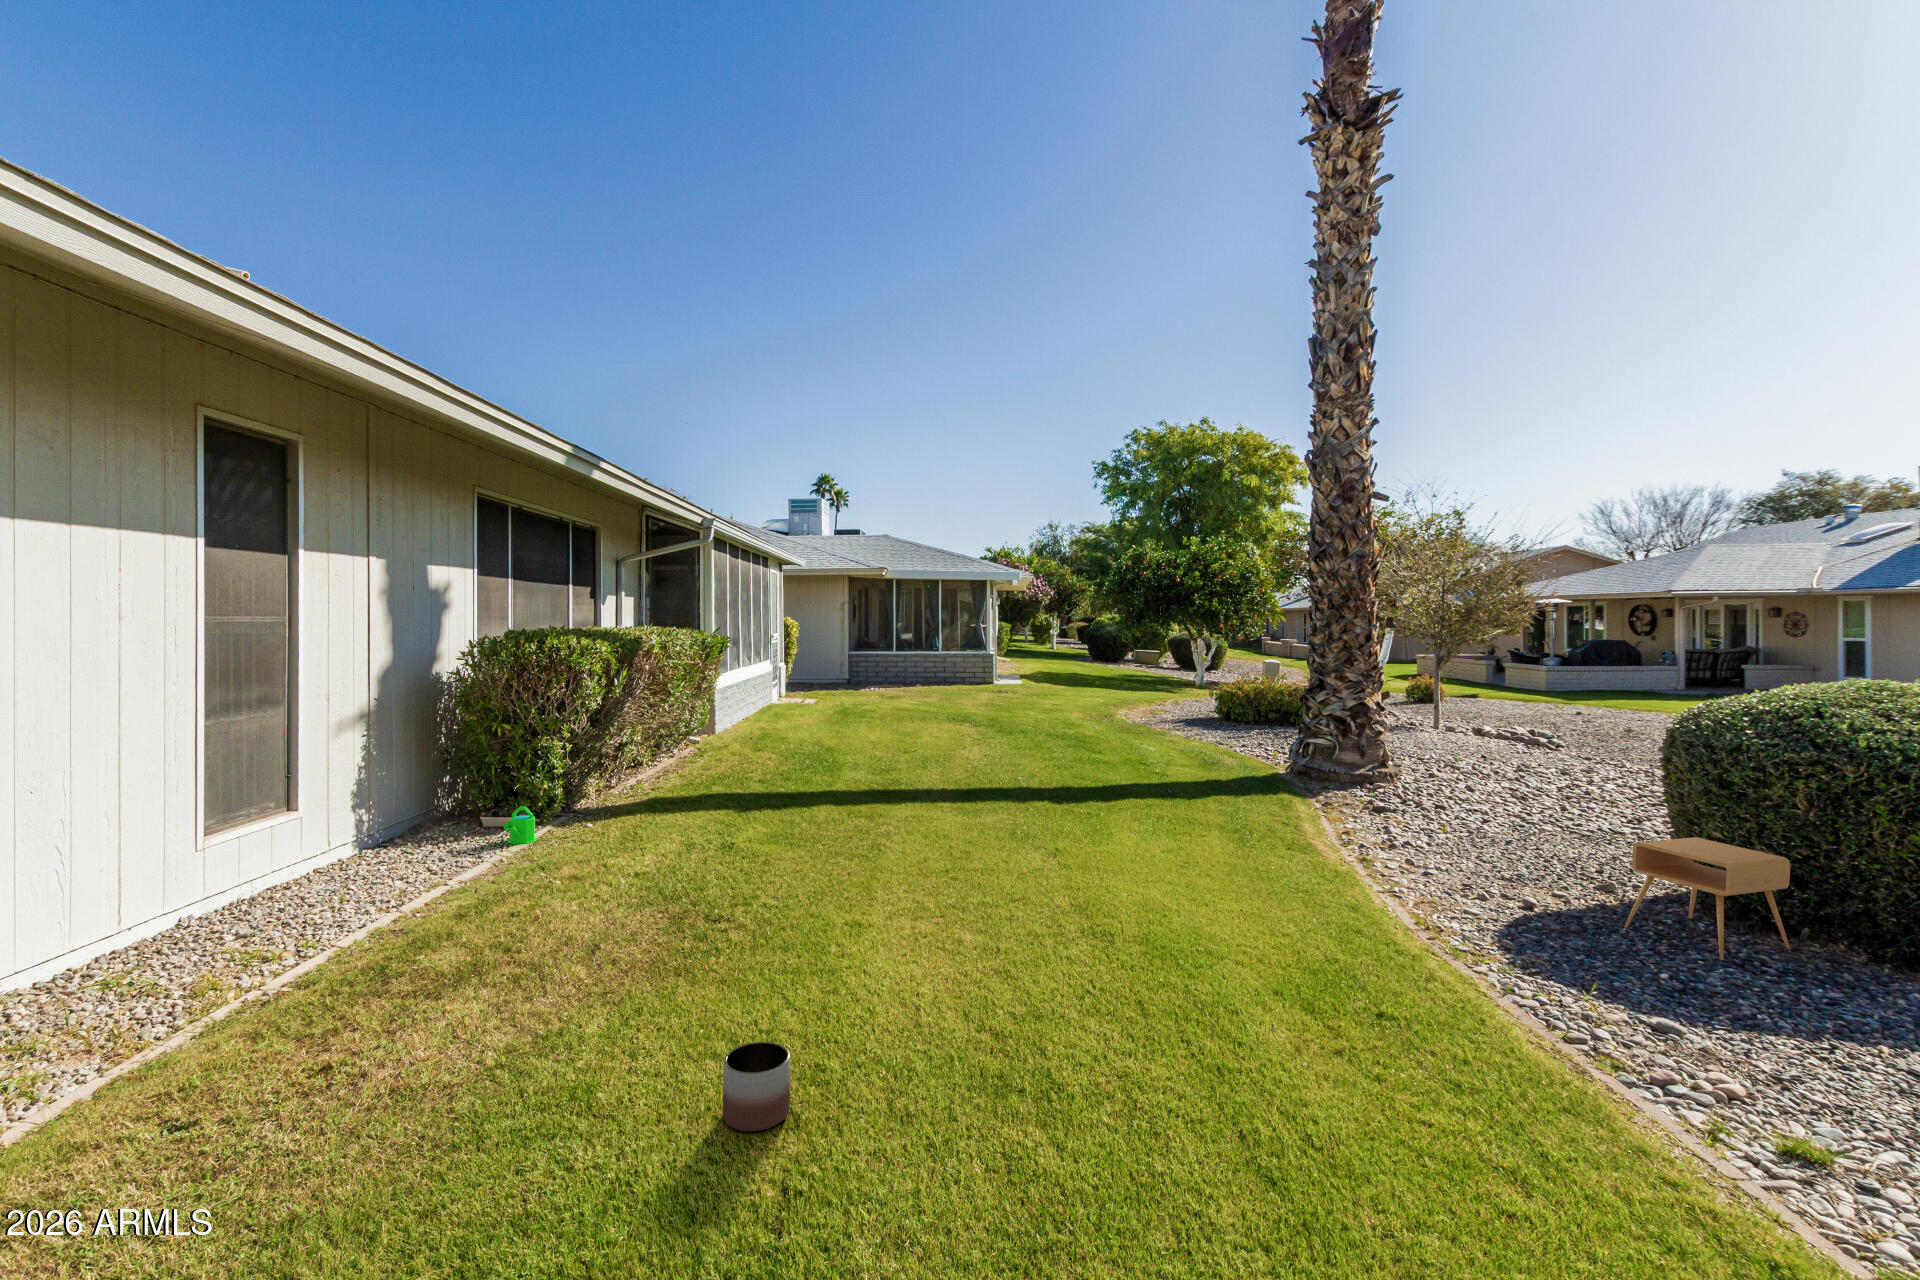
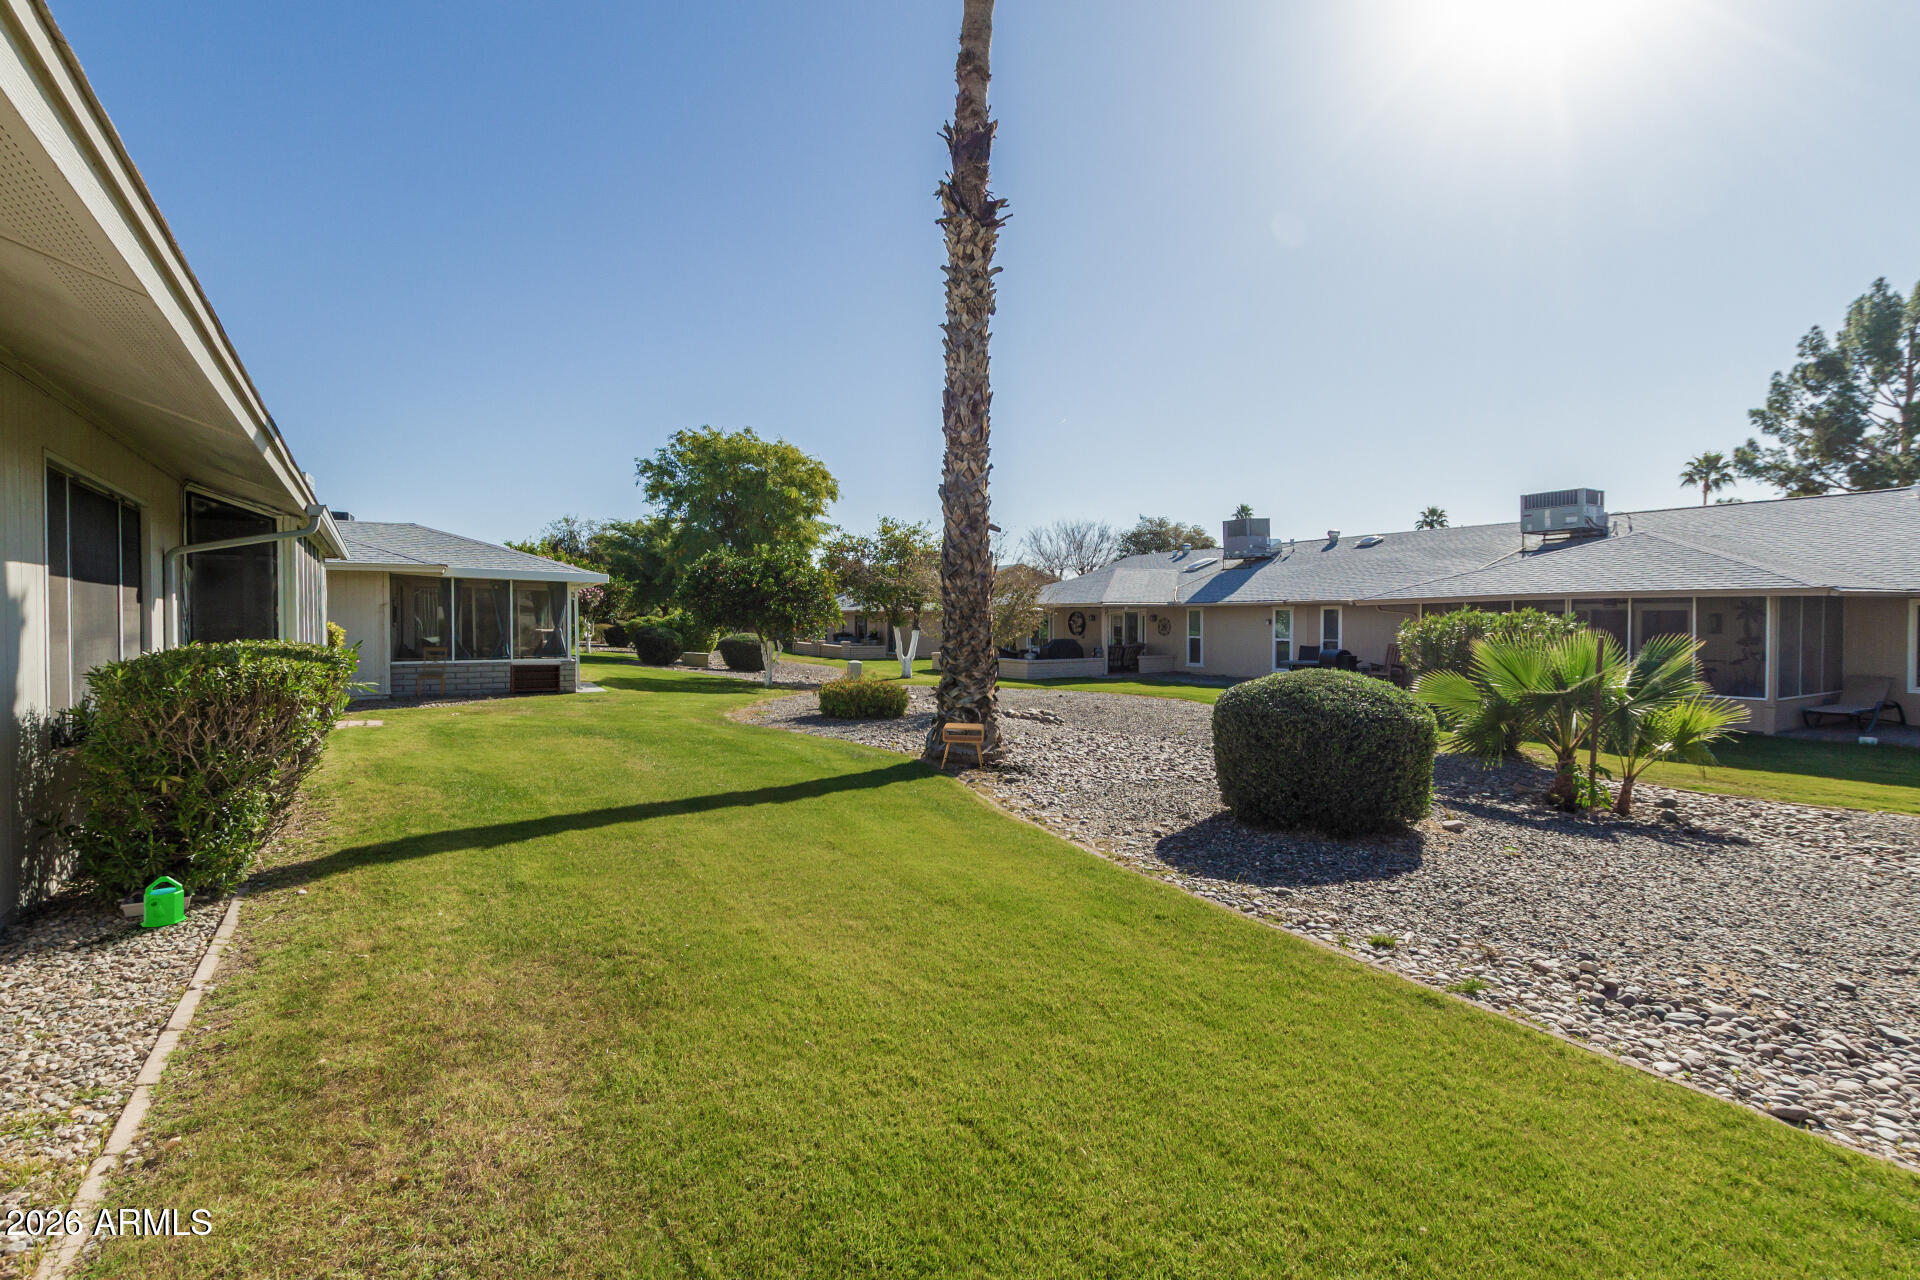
chair: none [867,640,892,683] -> present [417,647,447,695]
bench: none [939,654,983,683] -> present [509,661,562,693]
side table: present [1624,837,1790,960] -> present [941,723,984,770]
planter: present [723,1042,790,1131] -> none [775,1028,836,1109]

